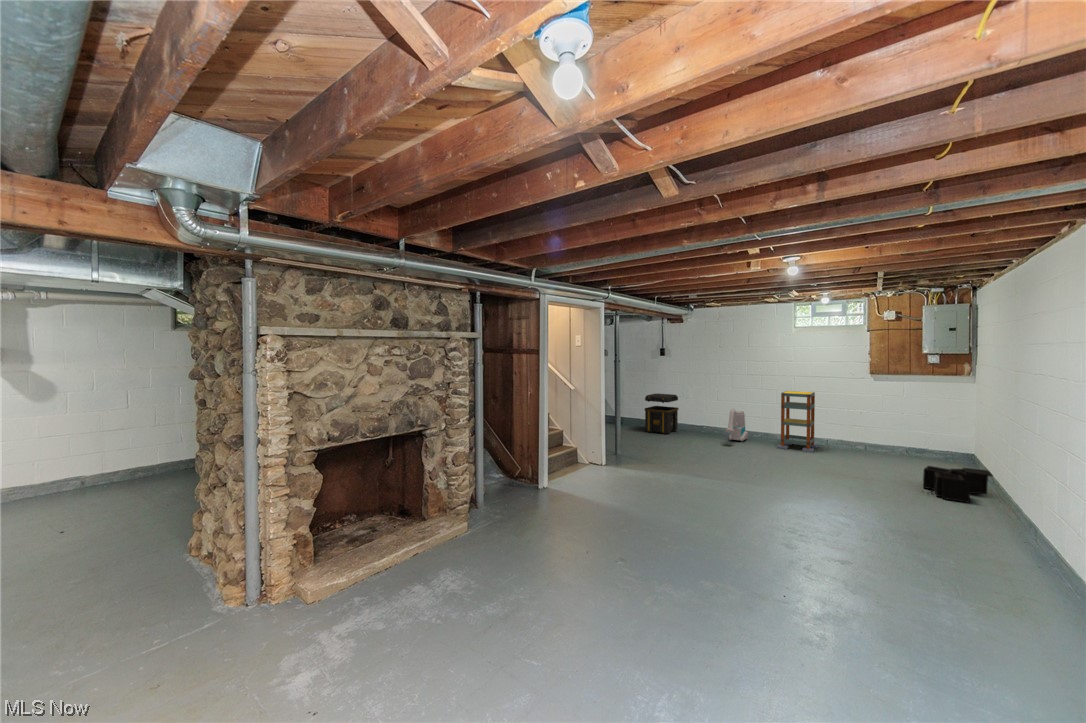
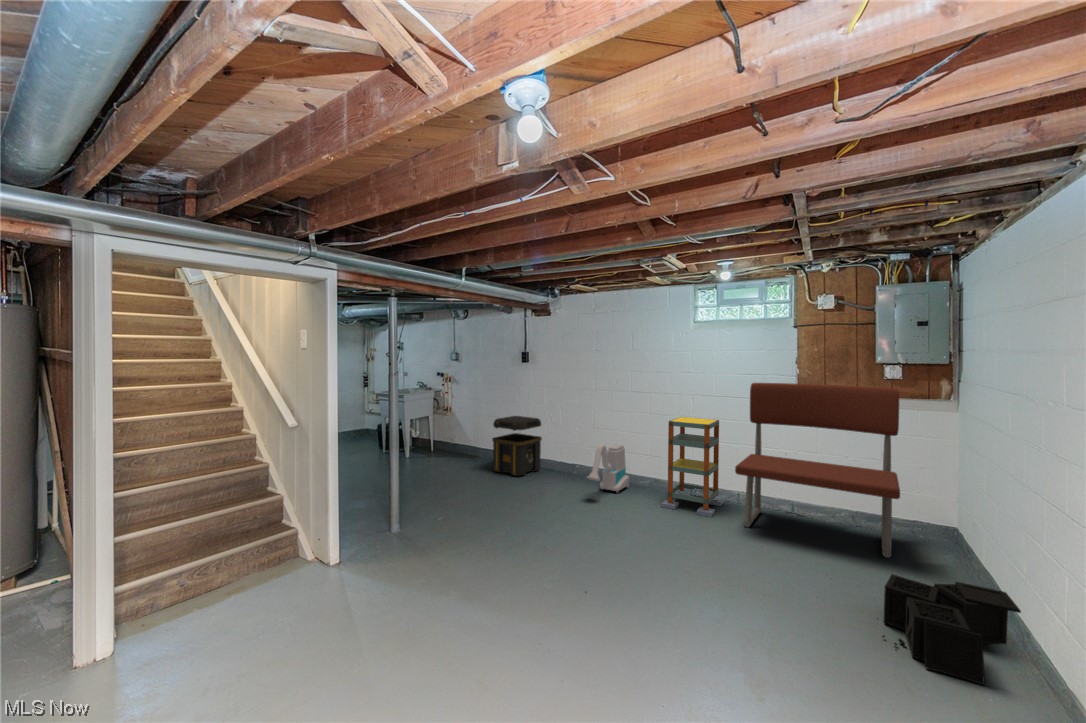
bench: none [831,367,937,469] -> present [735,383,900,558]

